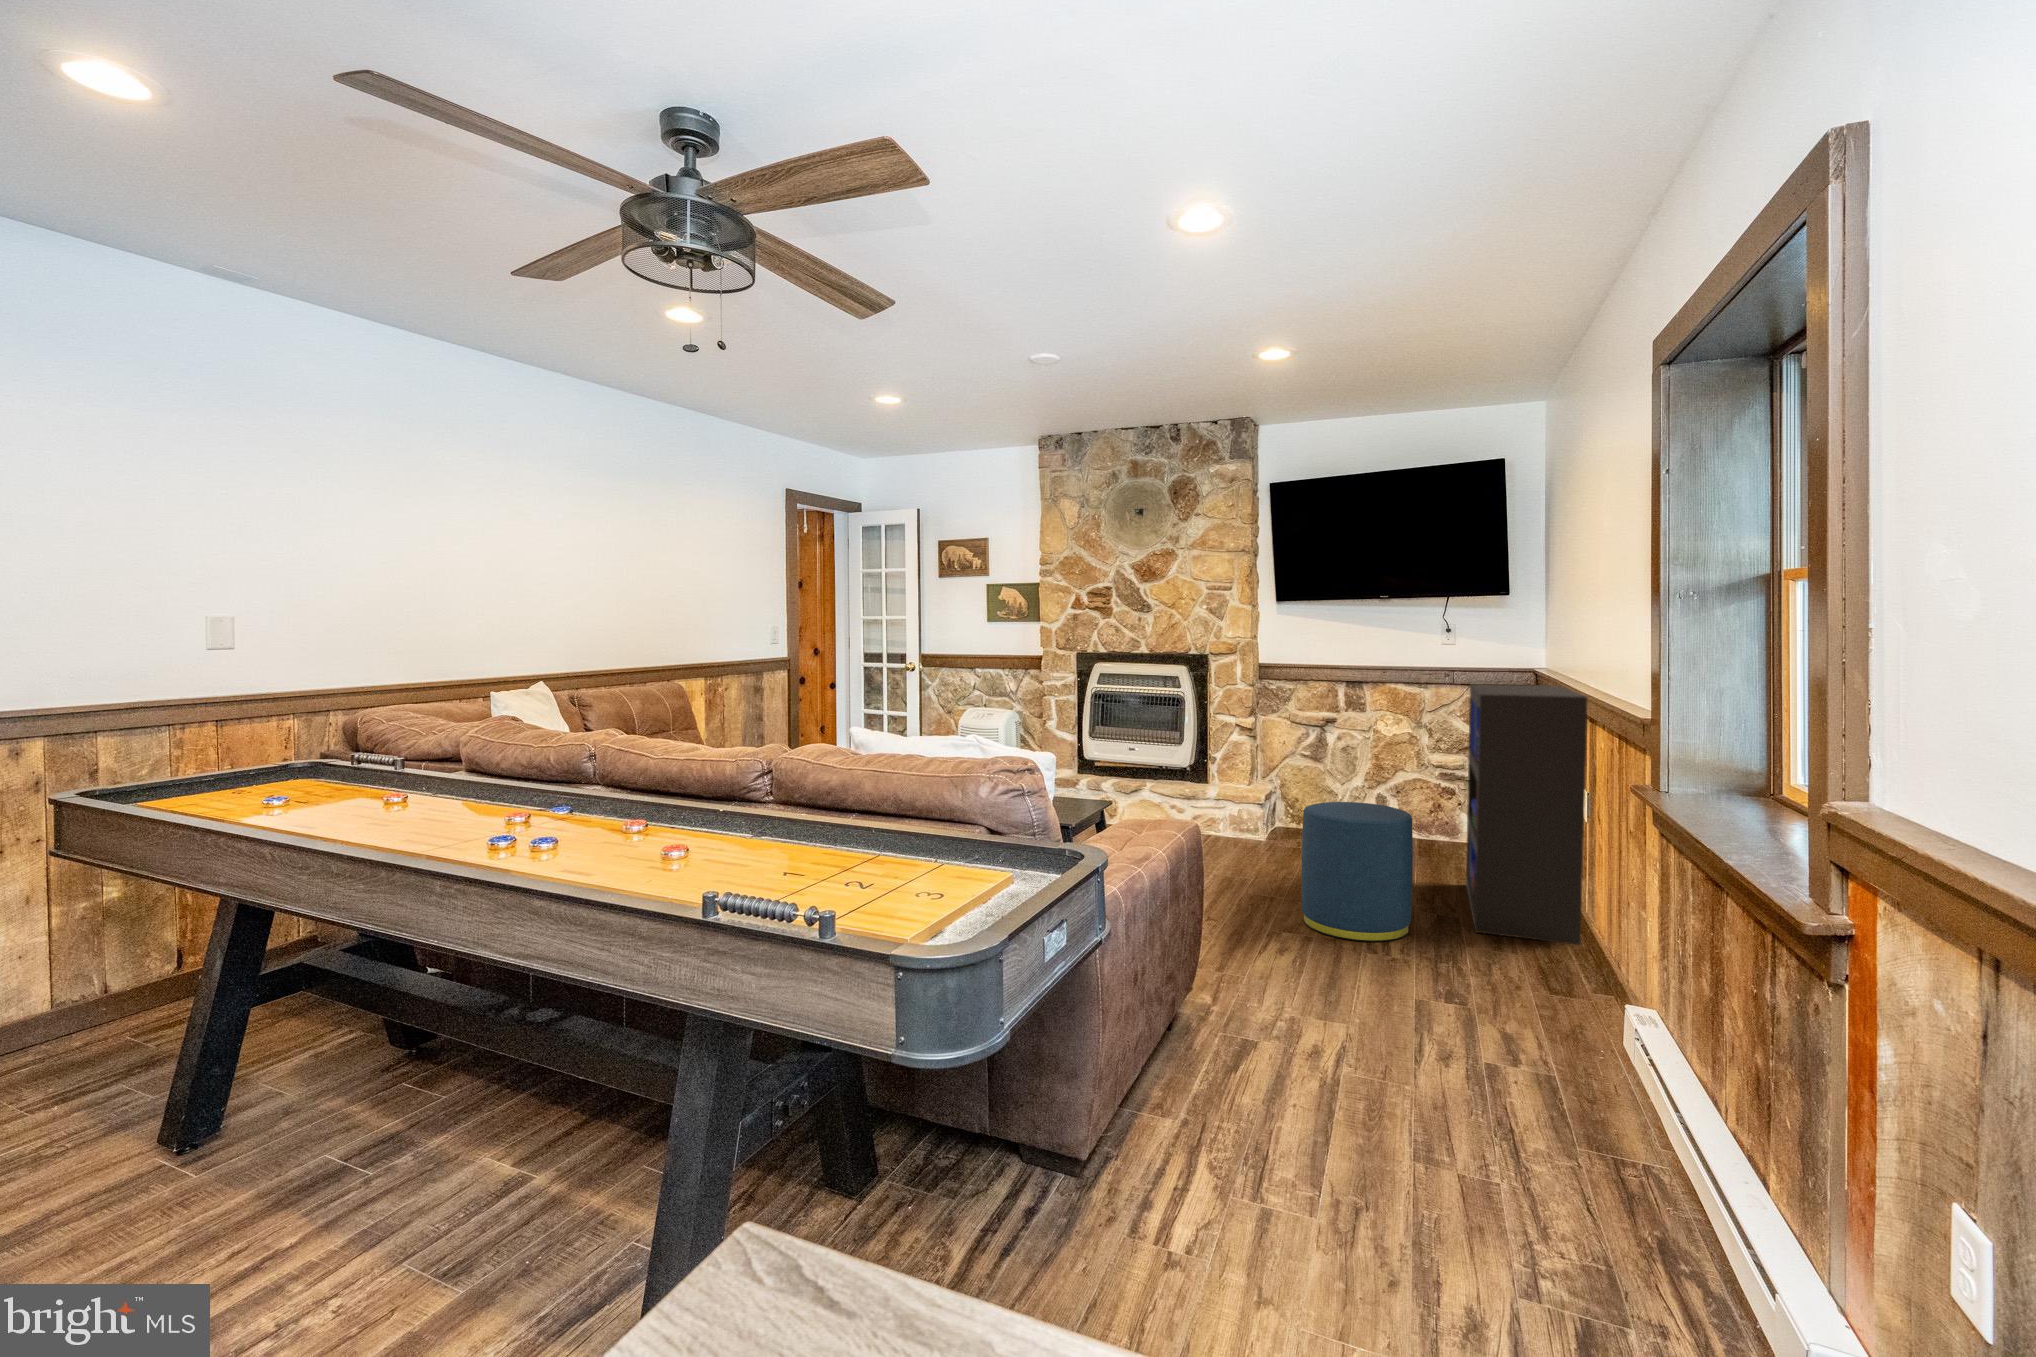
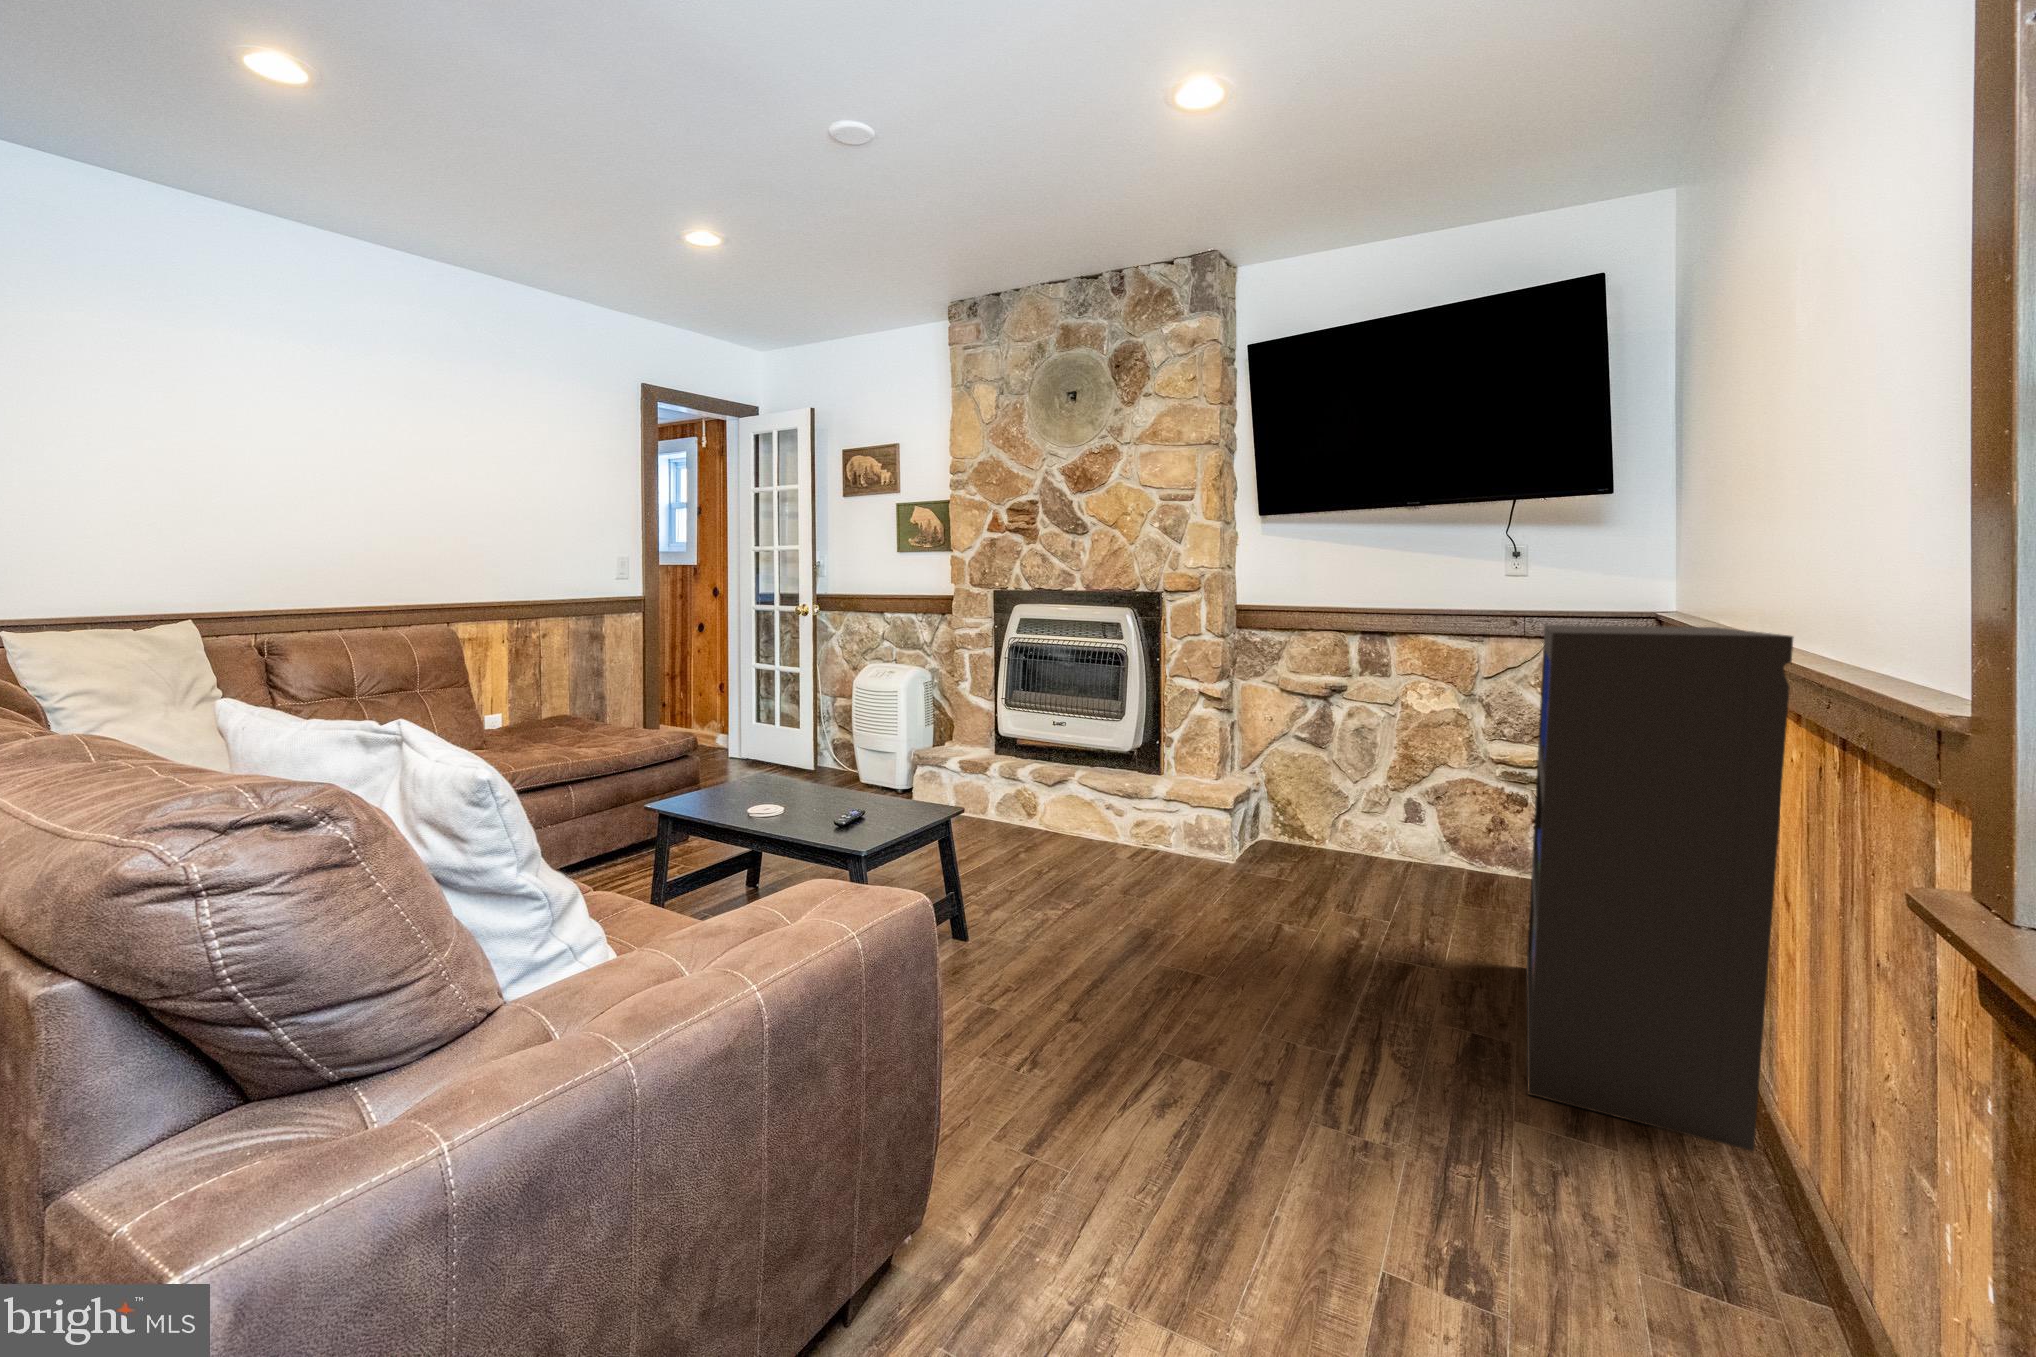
ottoman: present [1301,802,1413,942] -> none [1202,827,1406,1108]

